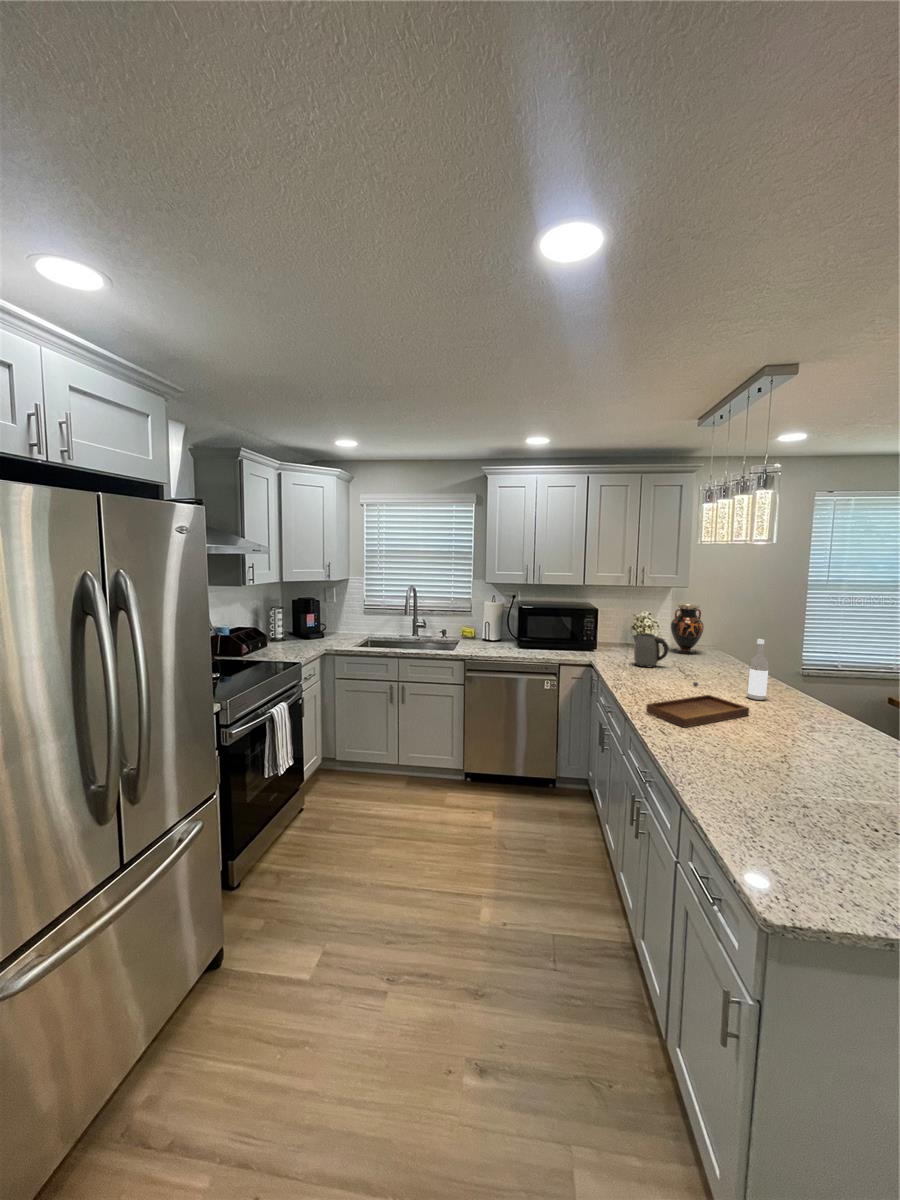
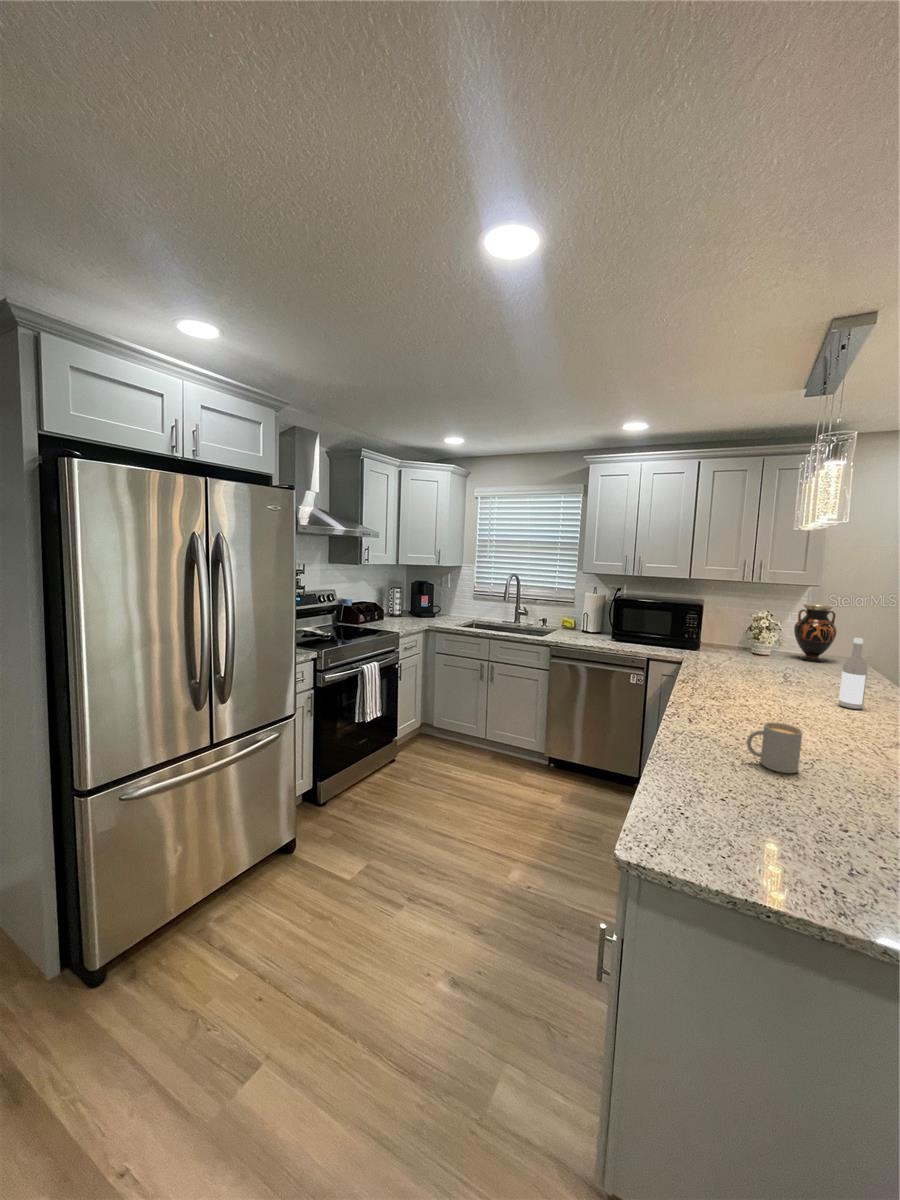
kettle: present [633,633,669,667] -> none [730,631,771,668]
tray: present [646,682,749,727] -> none [690,675,818,719]
mug: none [749,733,796,780] -> present [747,722,802,773]

